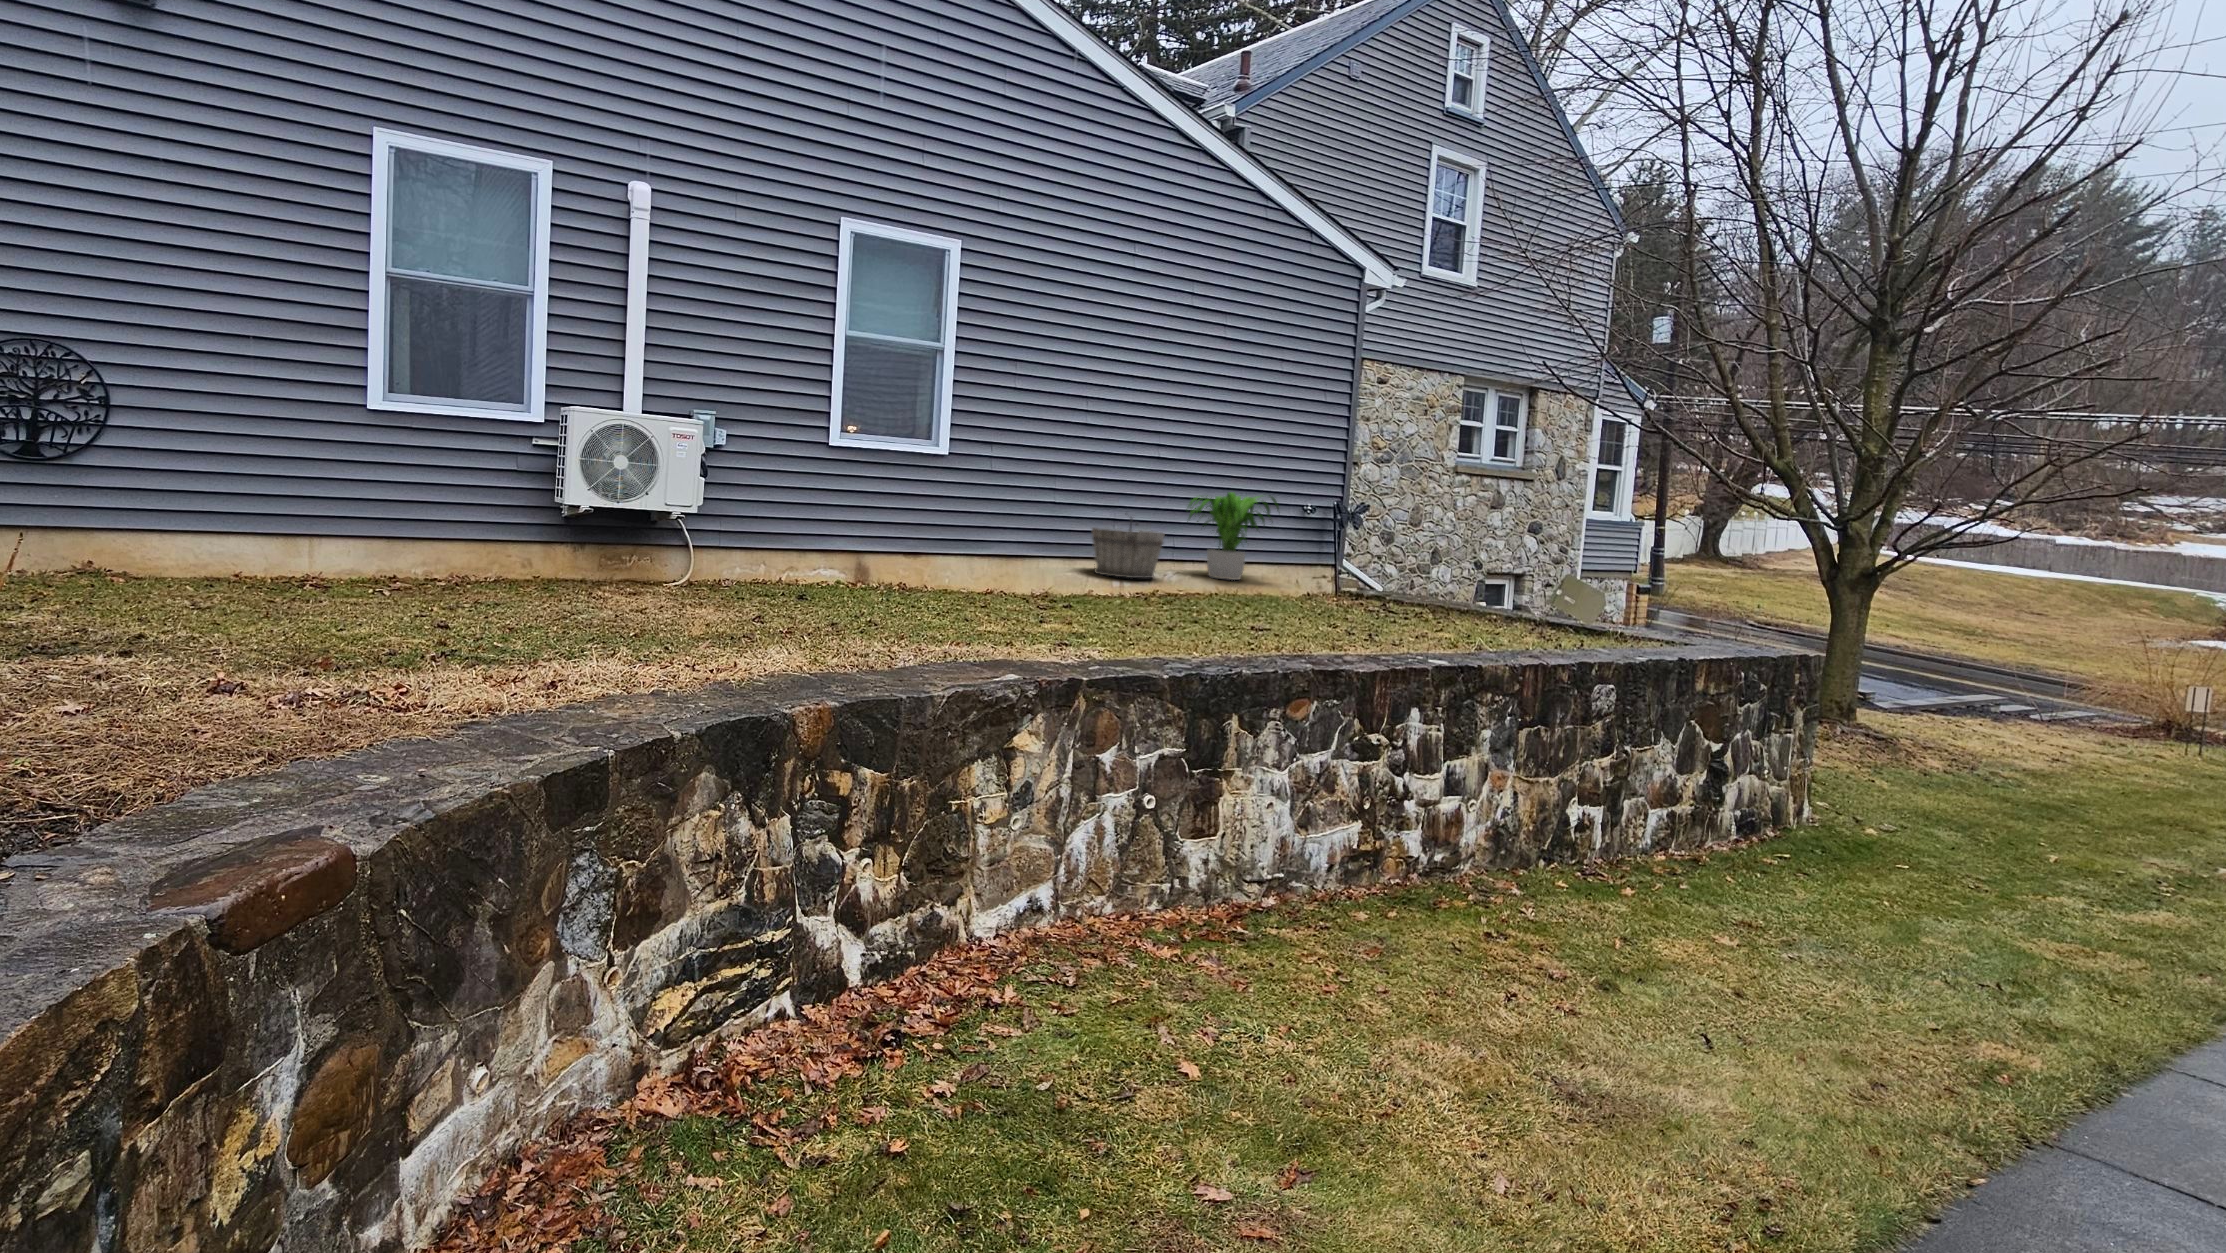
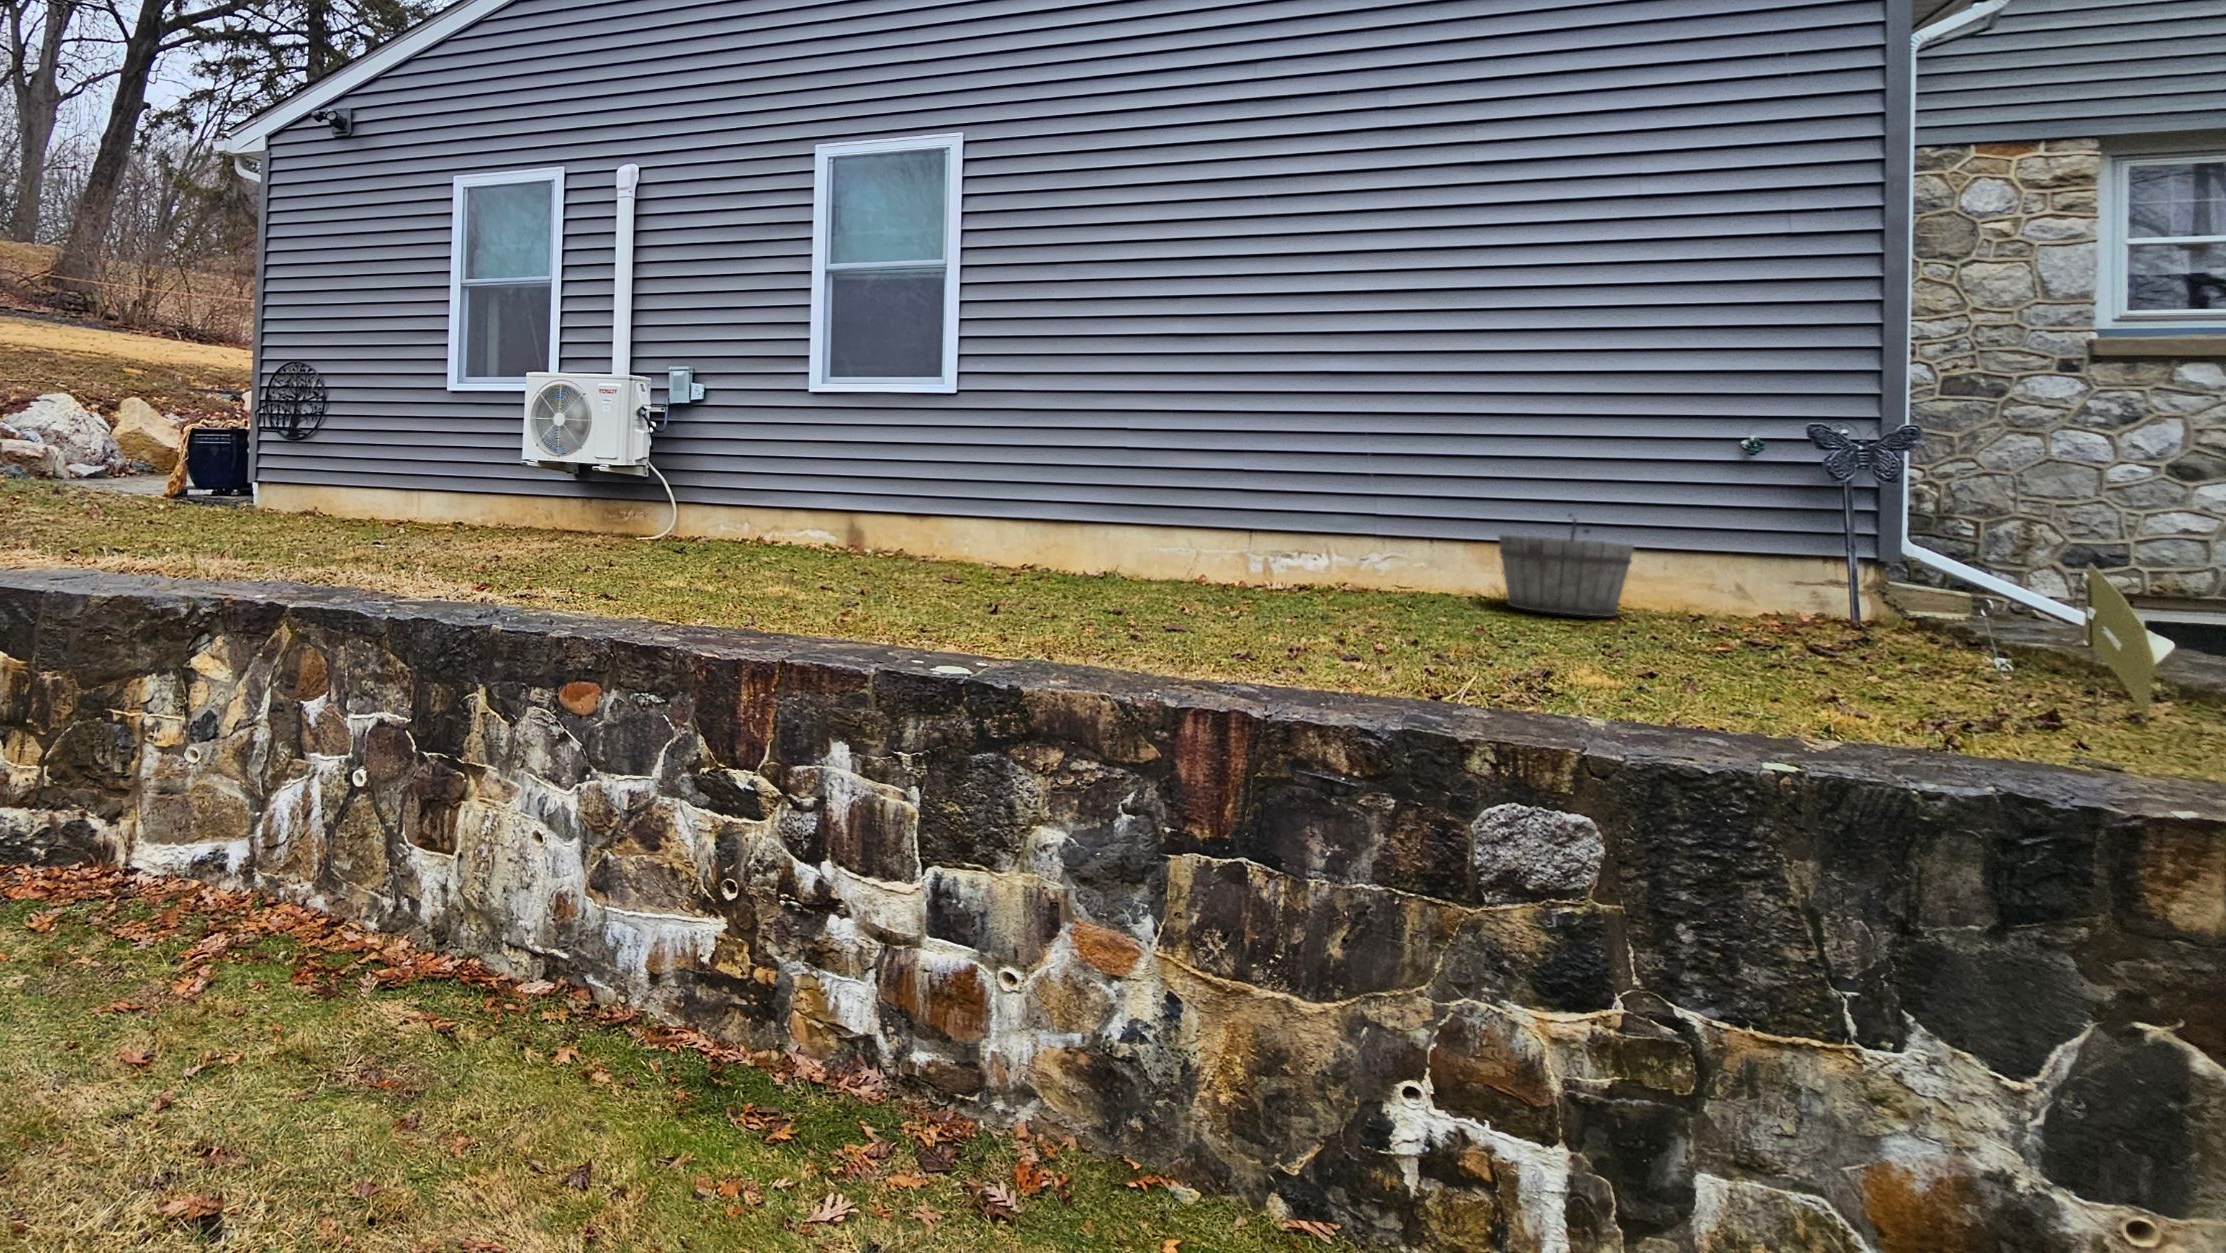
potted plant: present [1187,492,1279,580] -> none [1722,478,1924,636]

